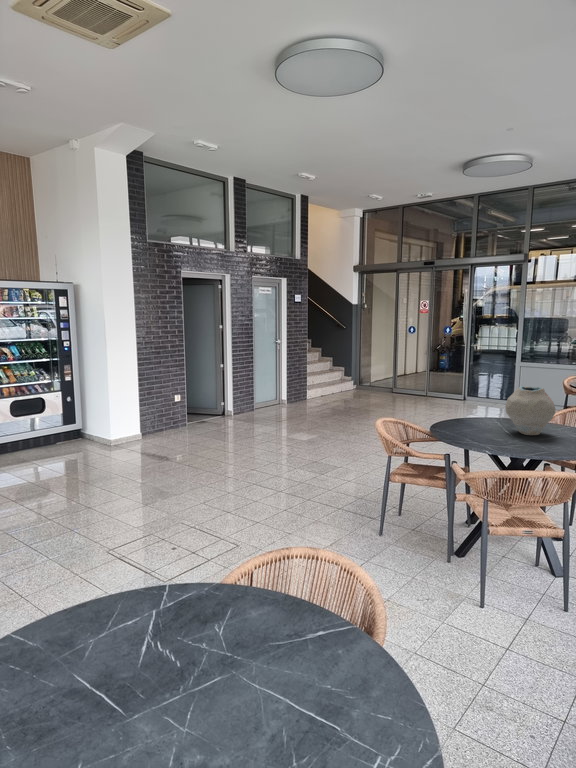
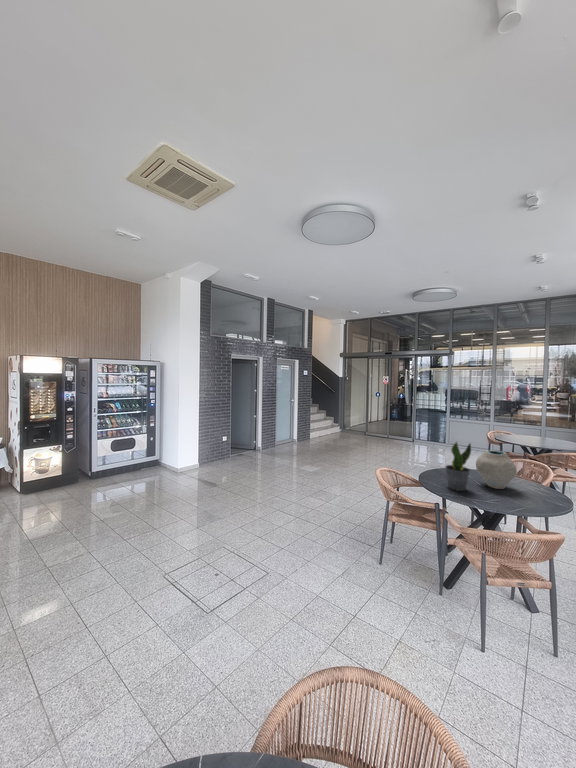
potted plant: none [463,374,495,438] -> present [446,442,471,491]

